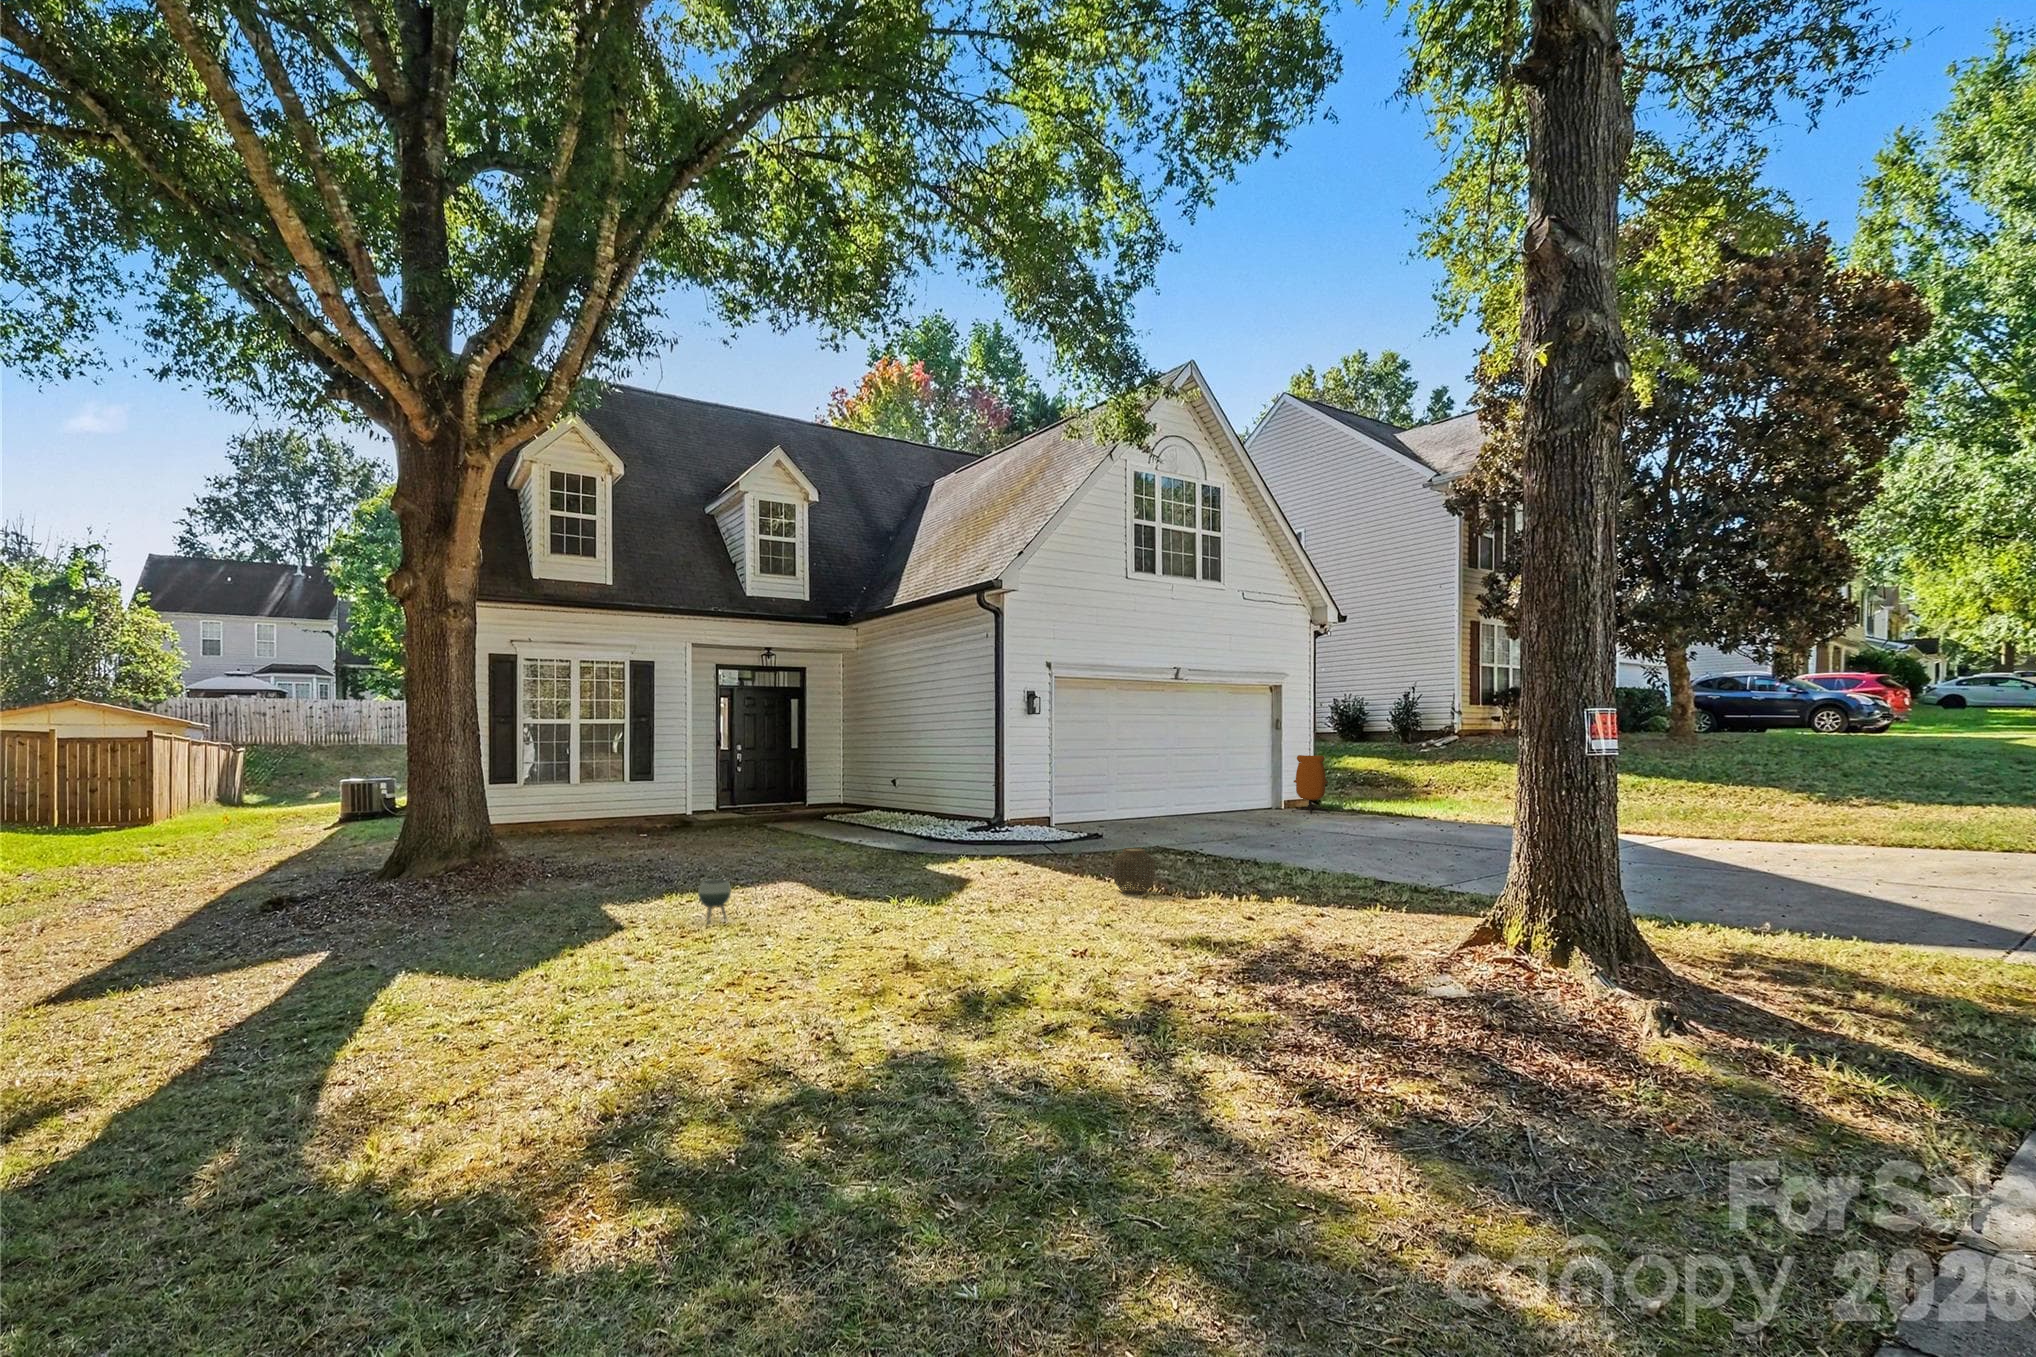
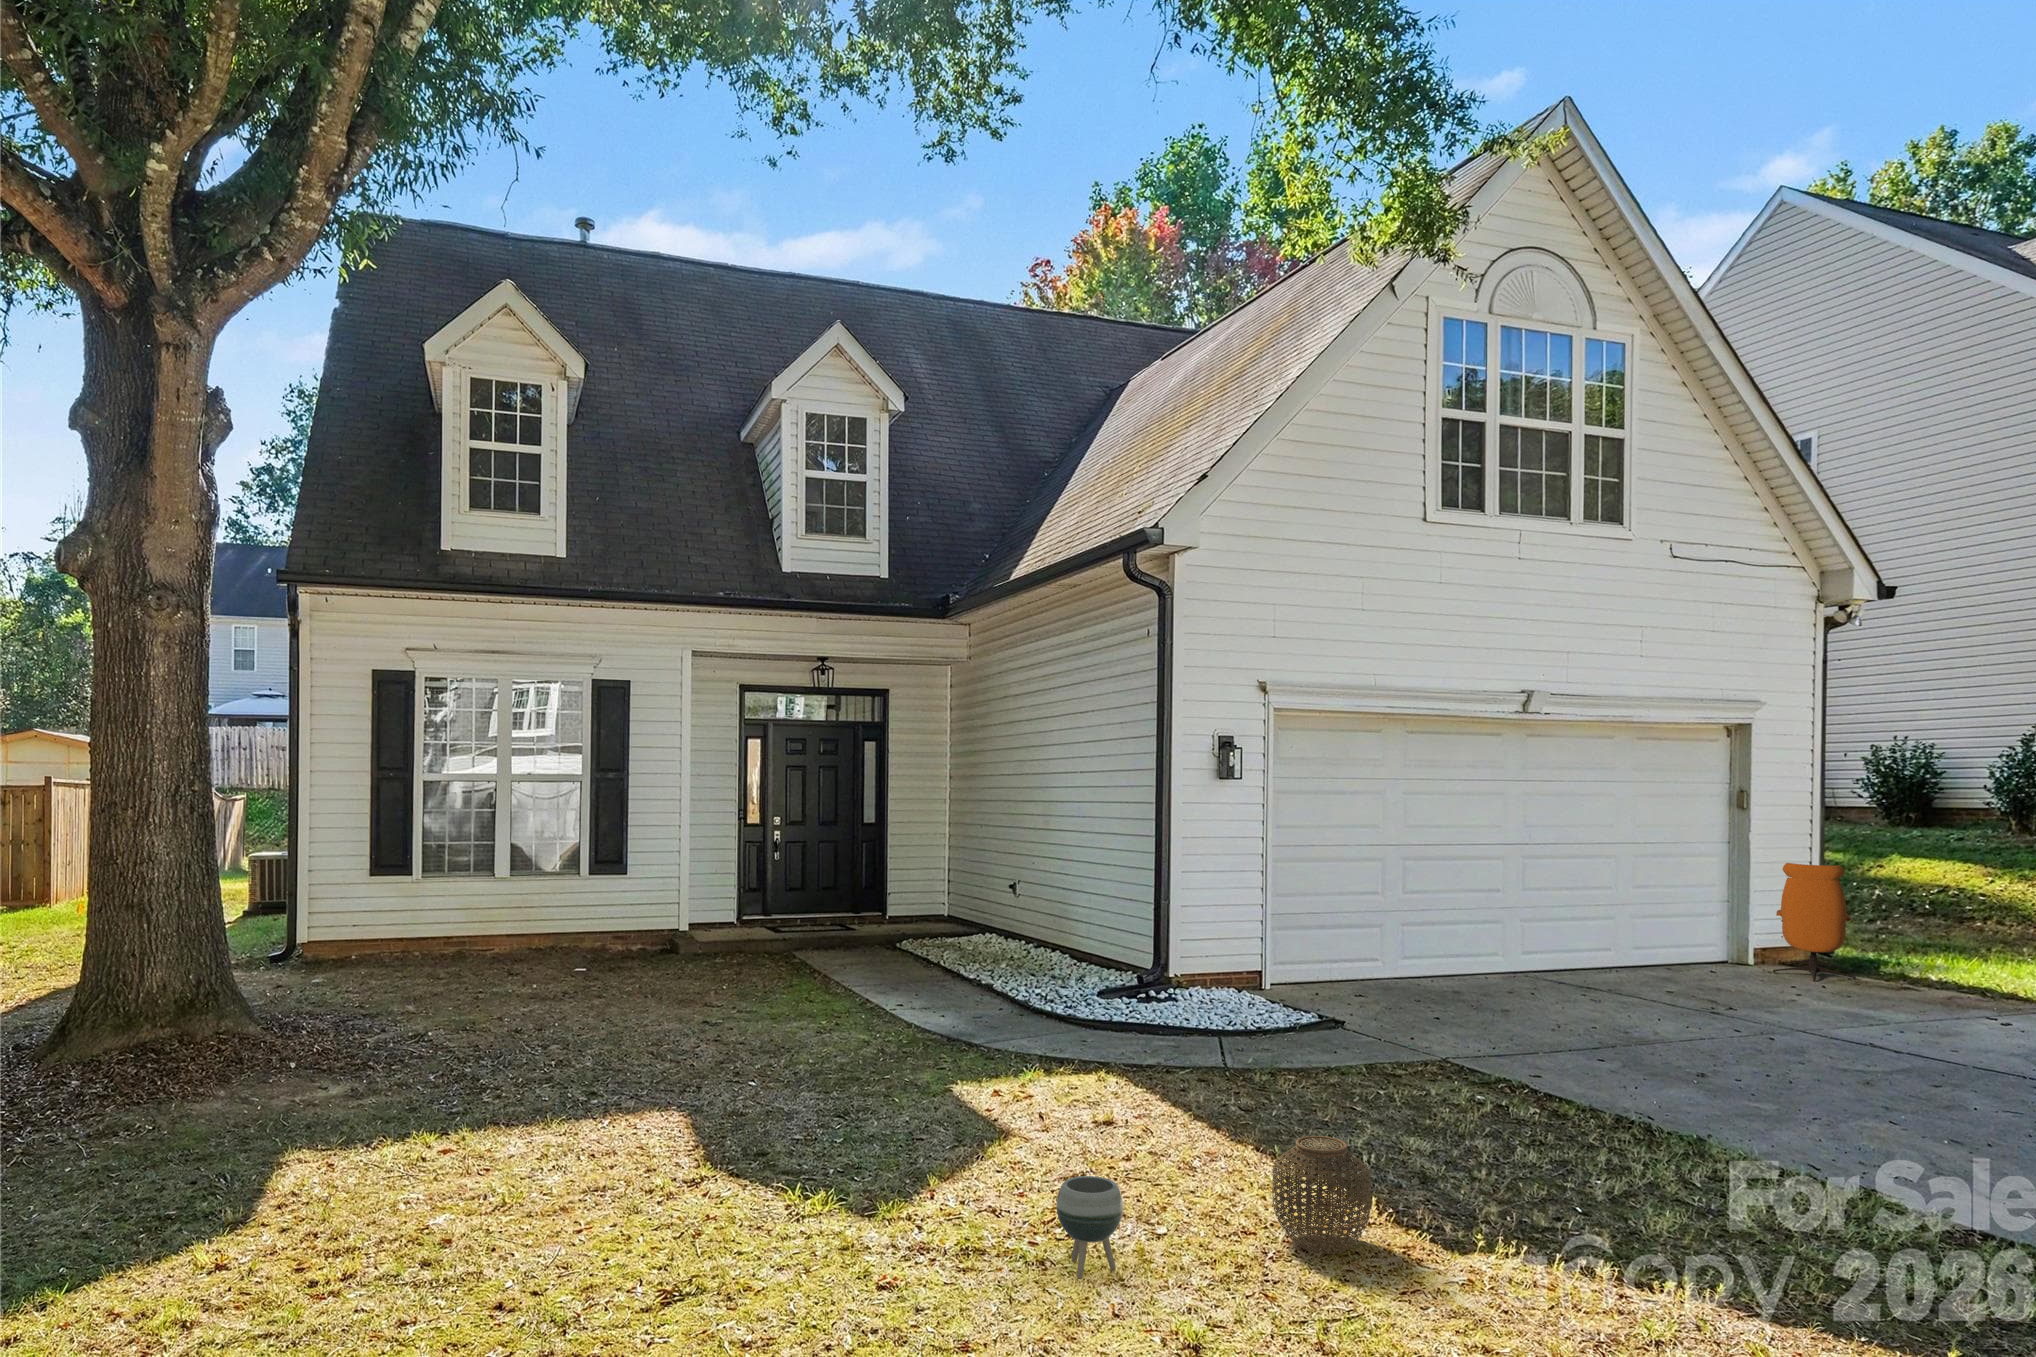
planter: present [698,880,731,923] -> present [1056,1176,1123,1278]

